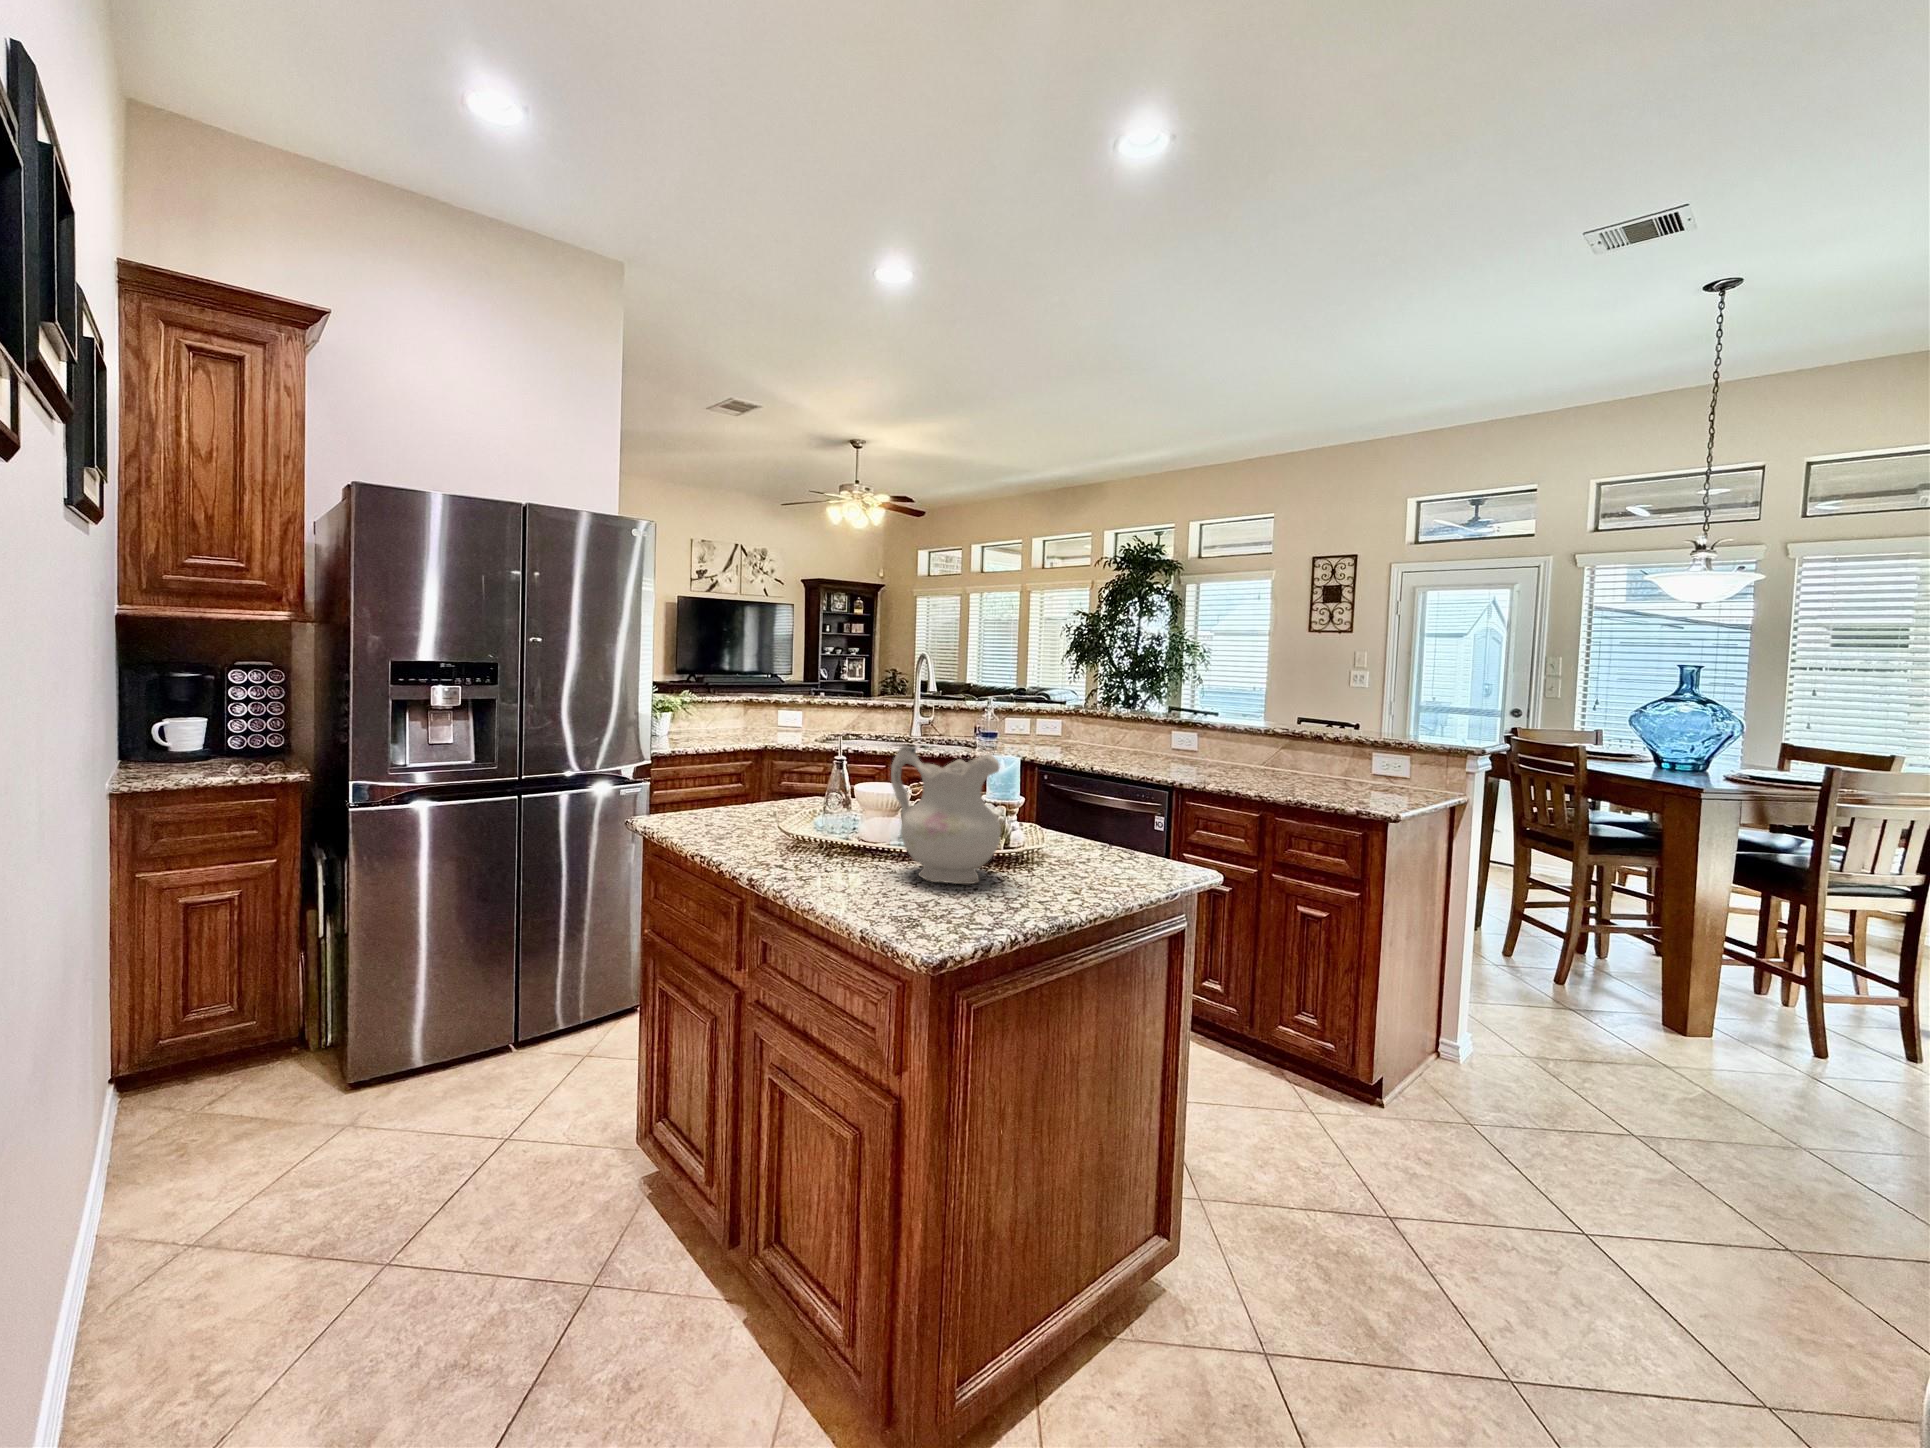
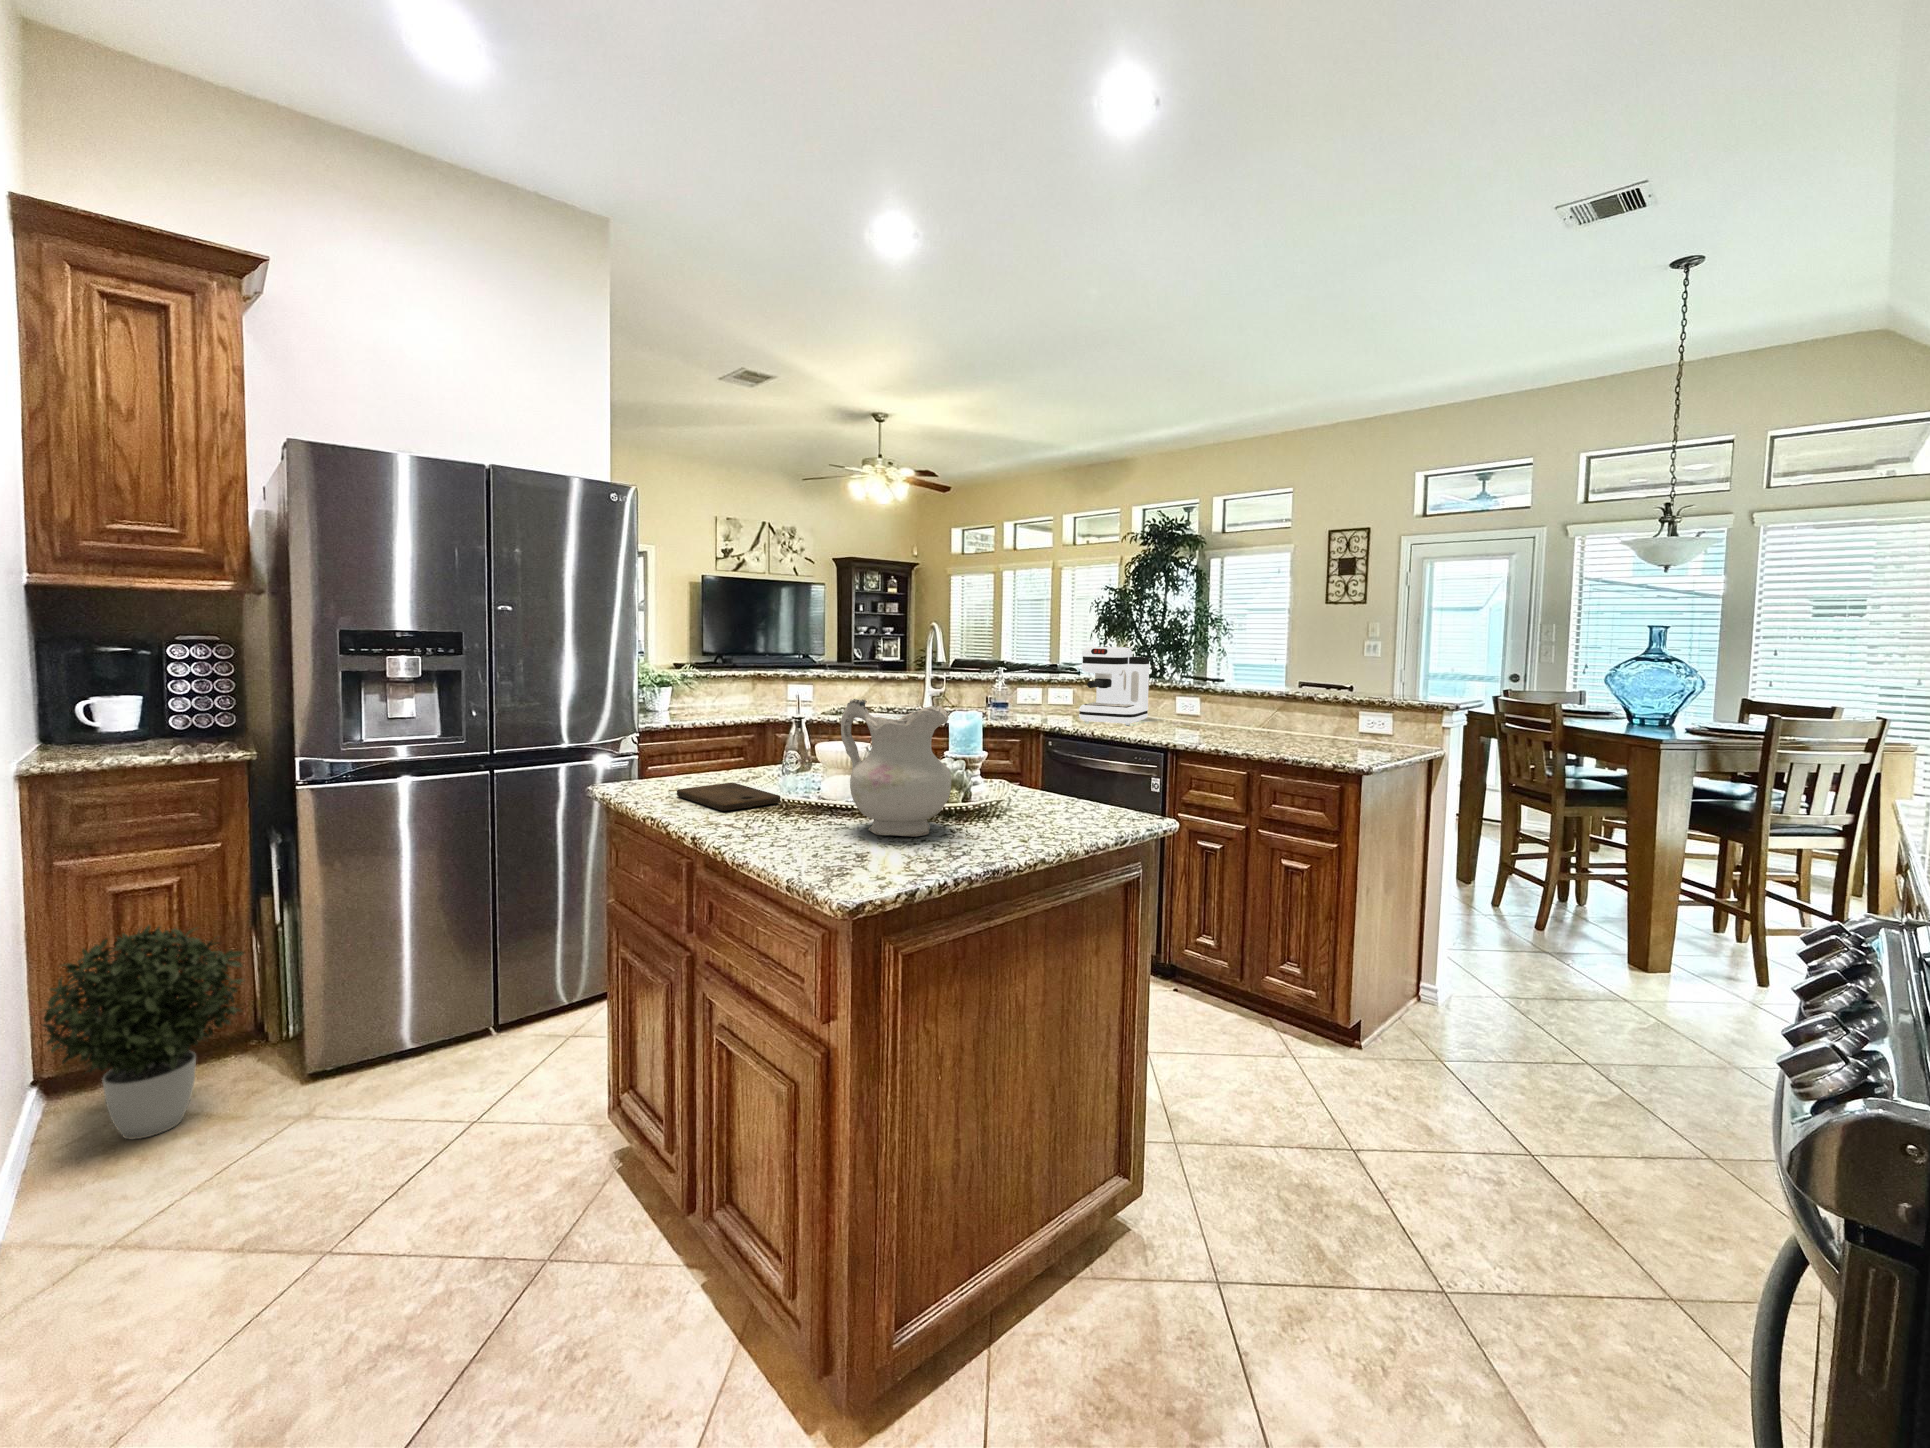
coffee maker: none [1072,679,1144,760] -> present [1079,647,1149,725]
cutting board: none [717,820,820,851] -> present [677,782,781,811]
potted plant: none [121,937,298,1142] -> present [42,925,244,1139]

